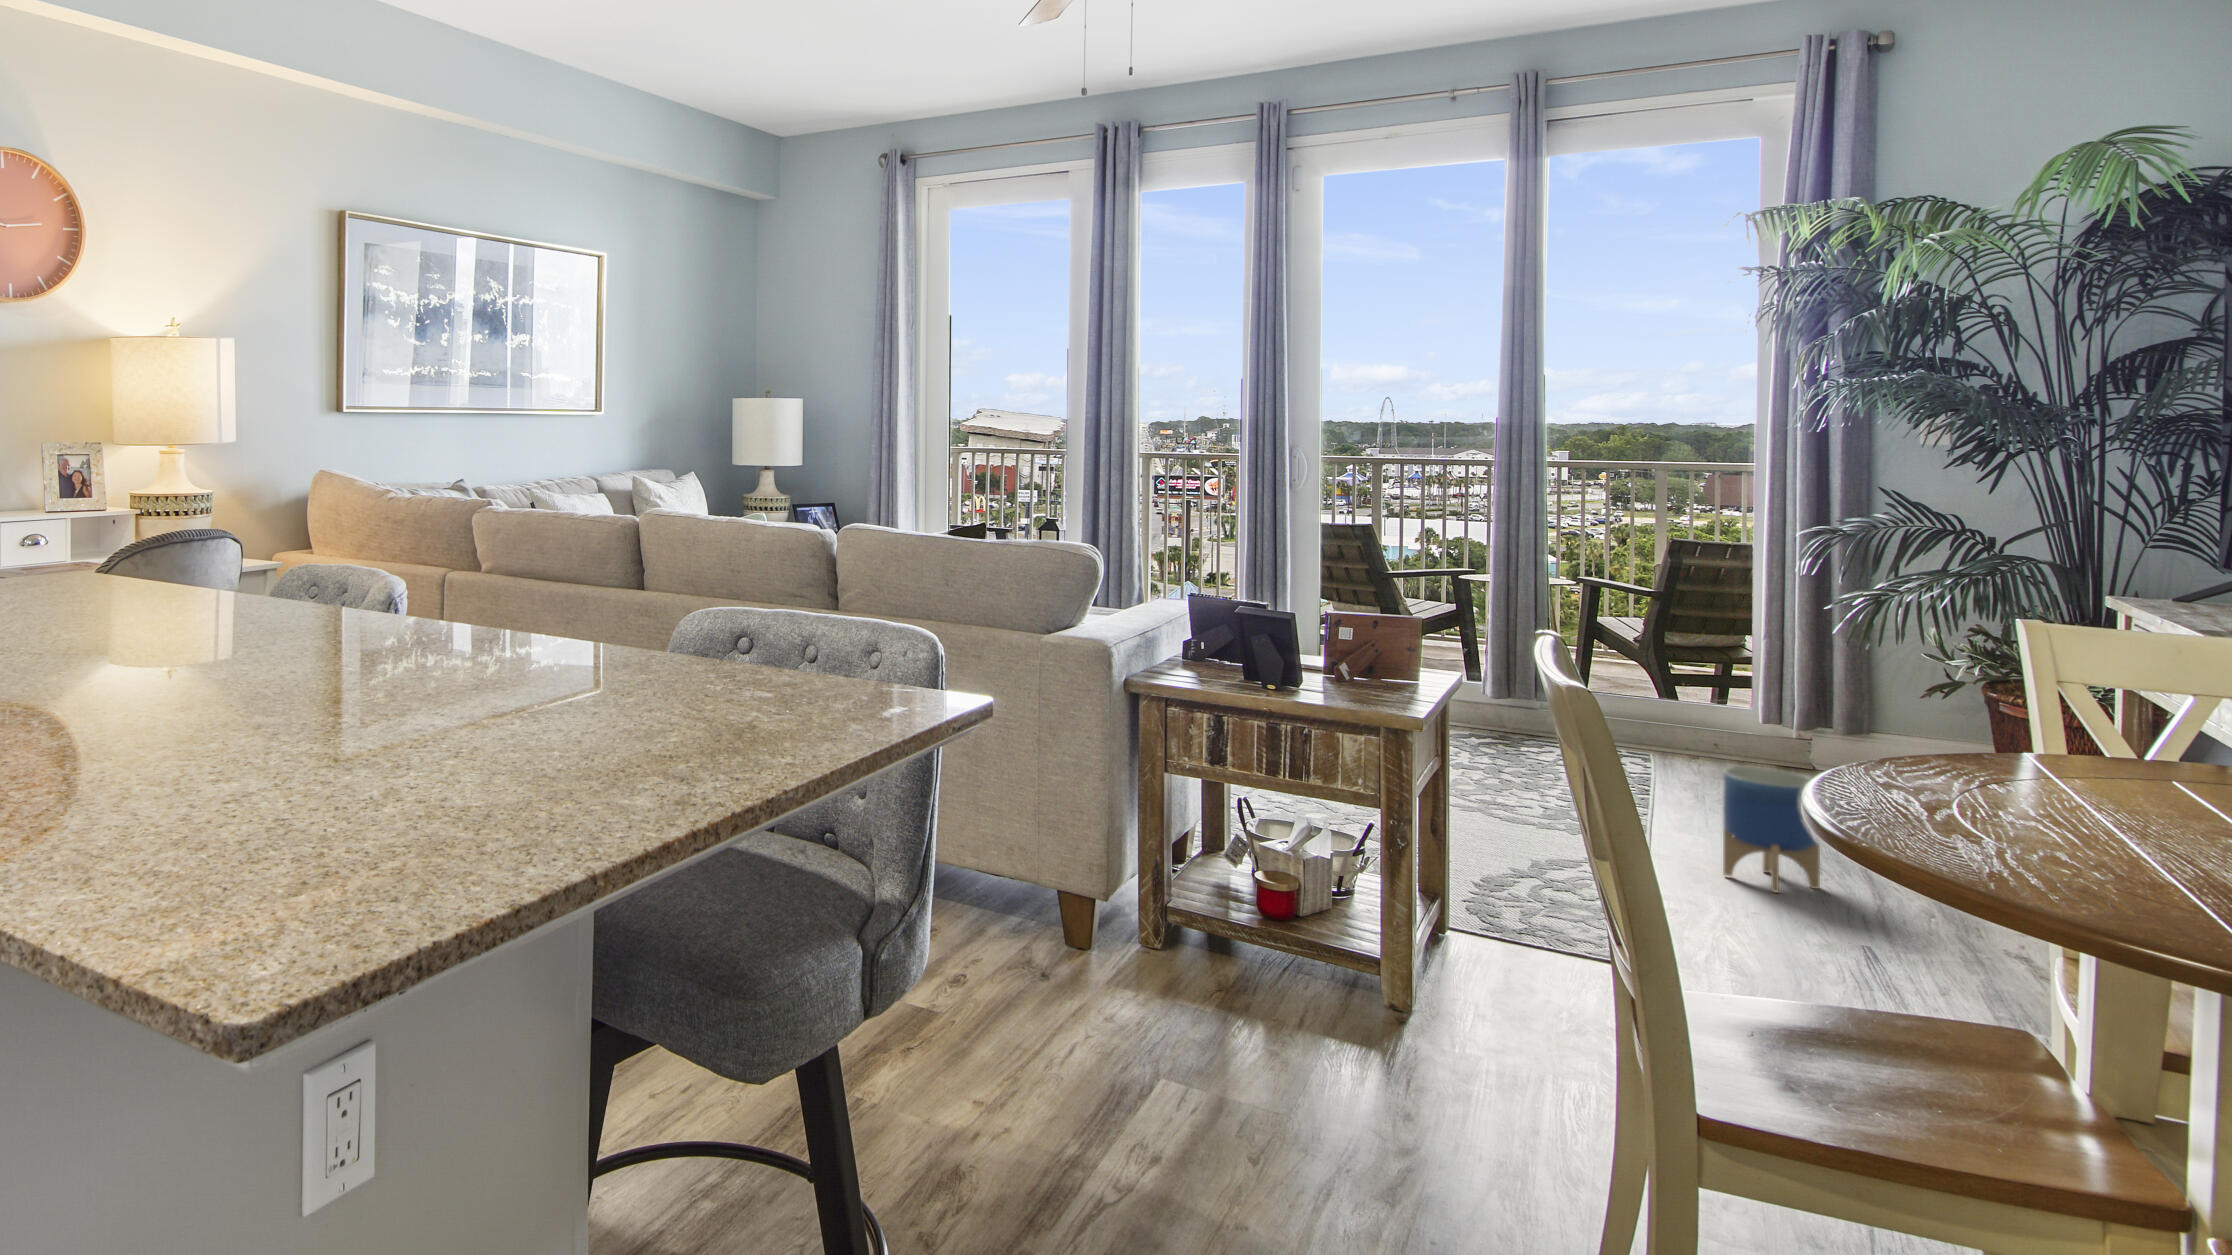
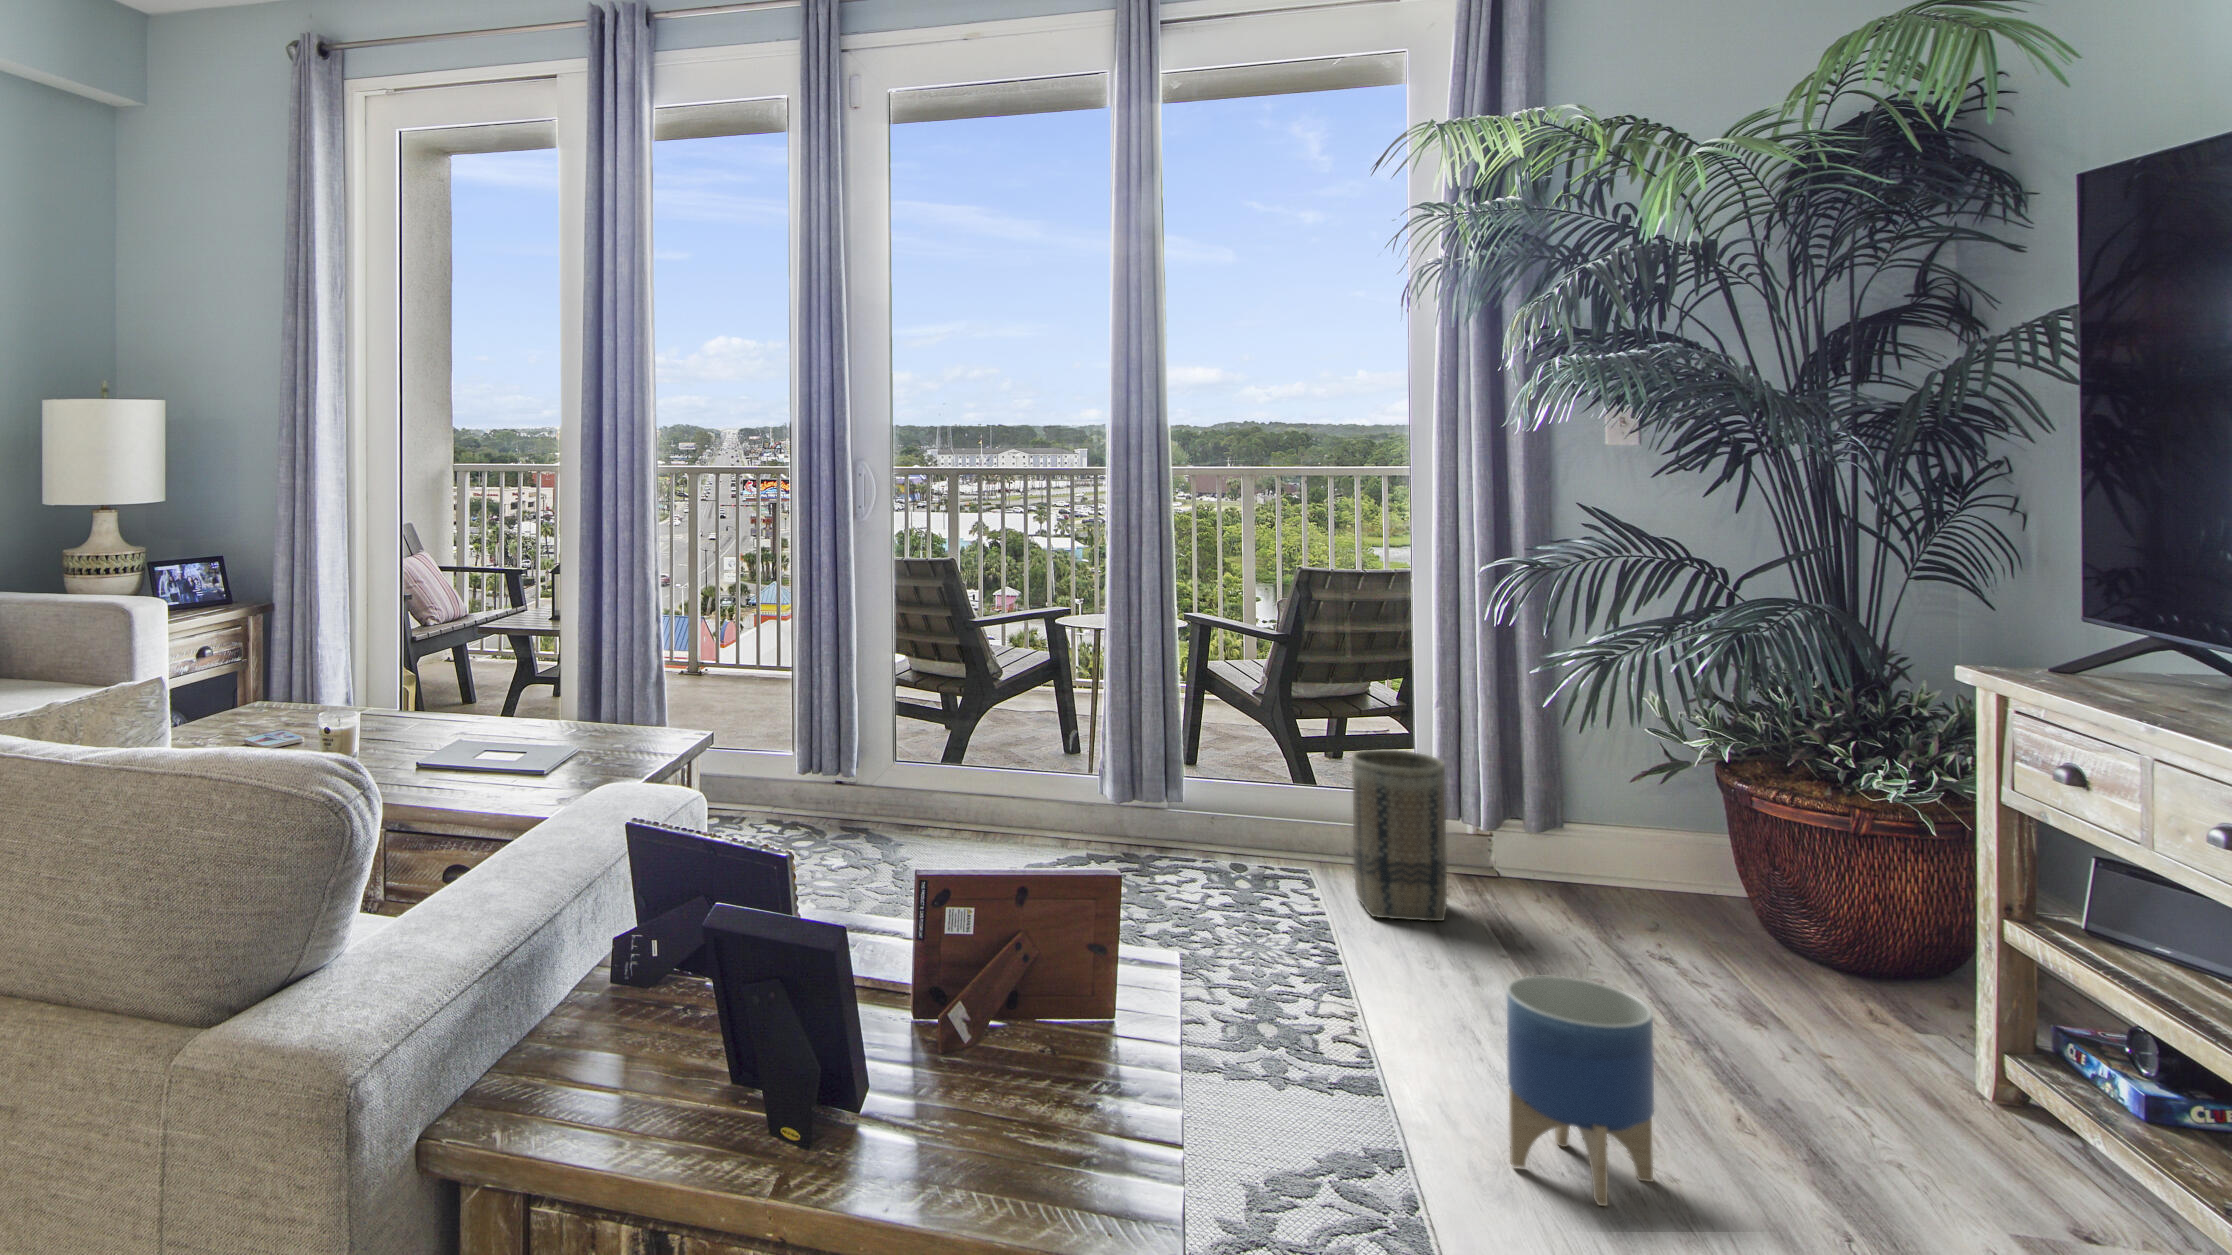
basket: none [1681,662,1756,783] -> present [1352,750,1447,921]

